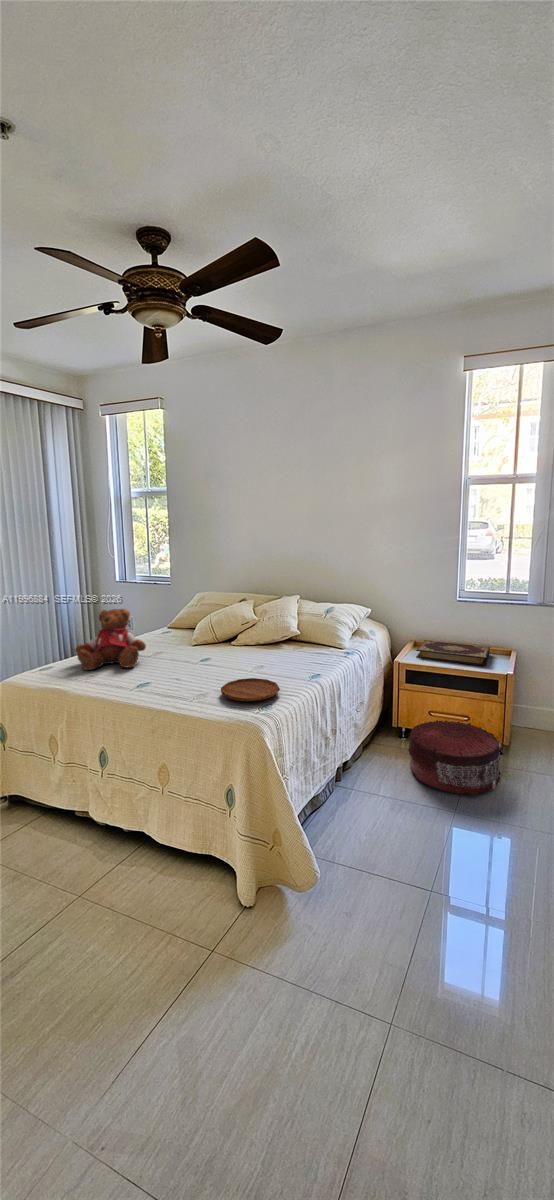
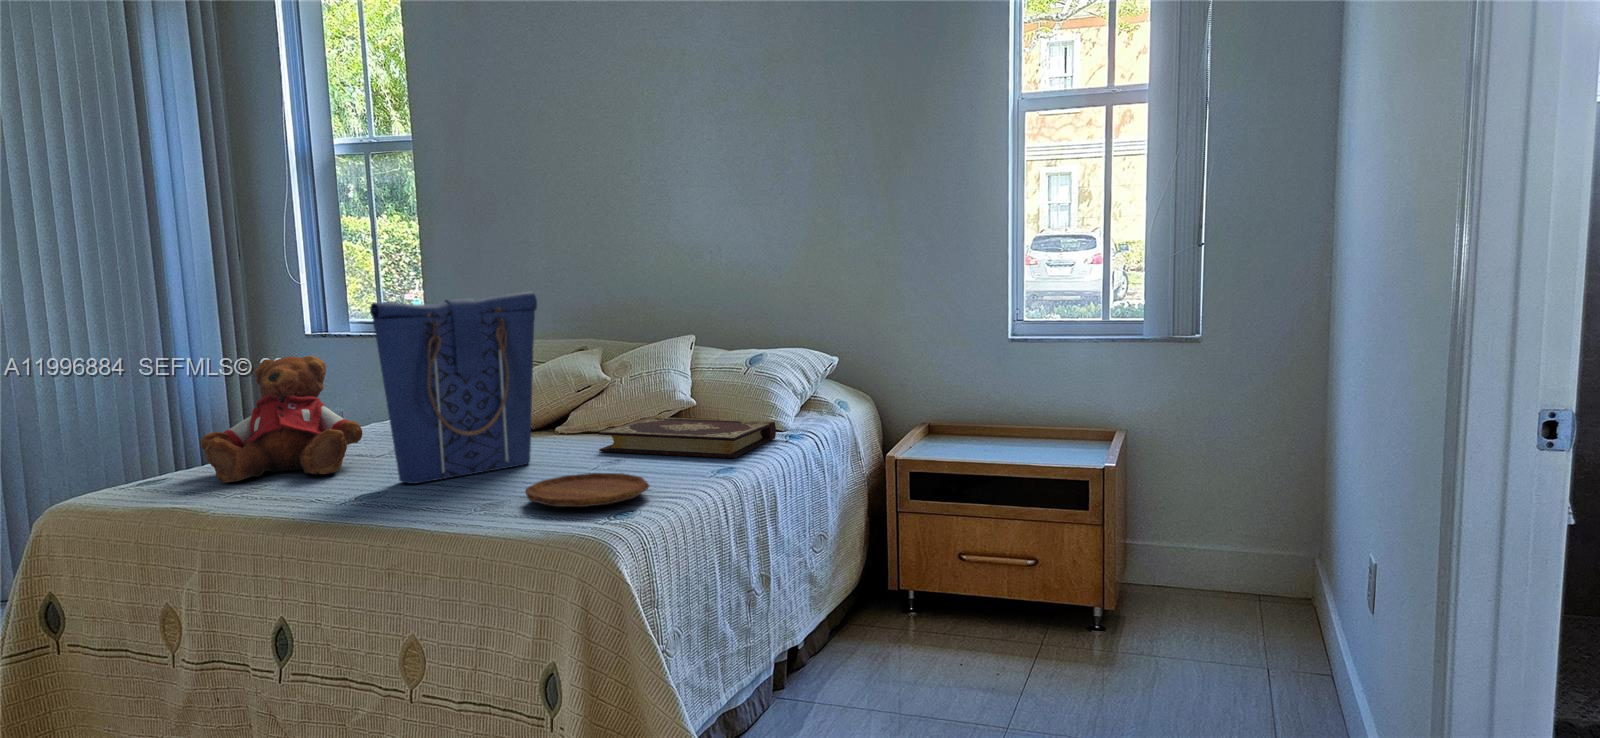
tote bag: none [150,583,227,677] -> present [370,291,537,484]
book: present [416,640,490,666] -> present [598,417,776,458]
pouf: present [408,720,500,795] -> none [917,561,1095,689]

